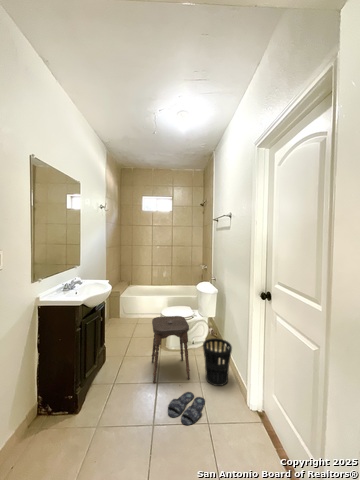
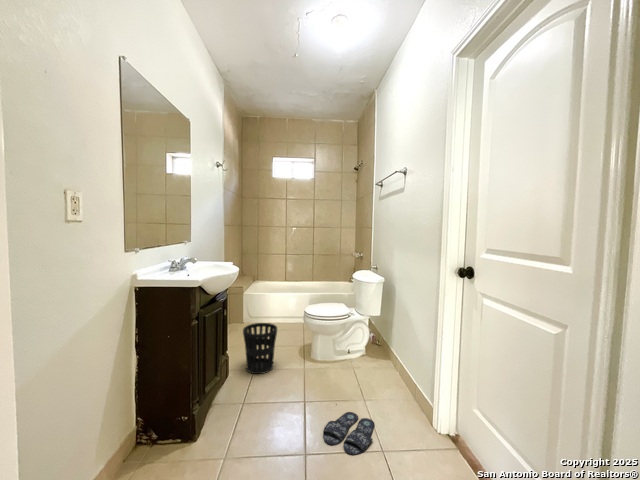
stool: present [152,316,190,383] -> none [293,312,349,401]
wastebasket: present [203,338,232,386] -> present [243,323,277,374]

